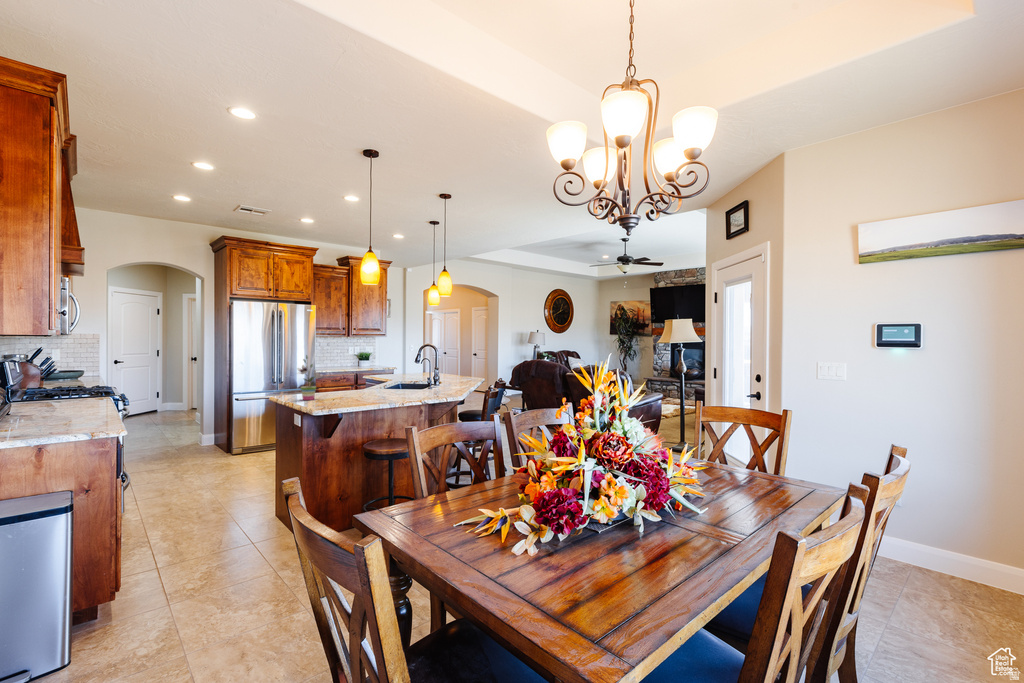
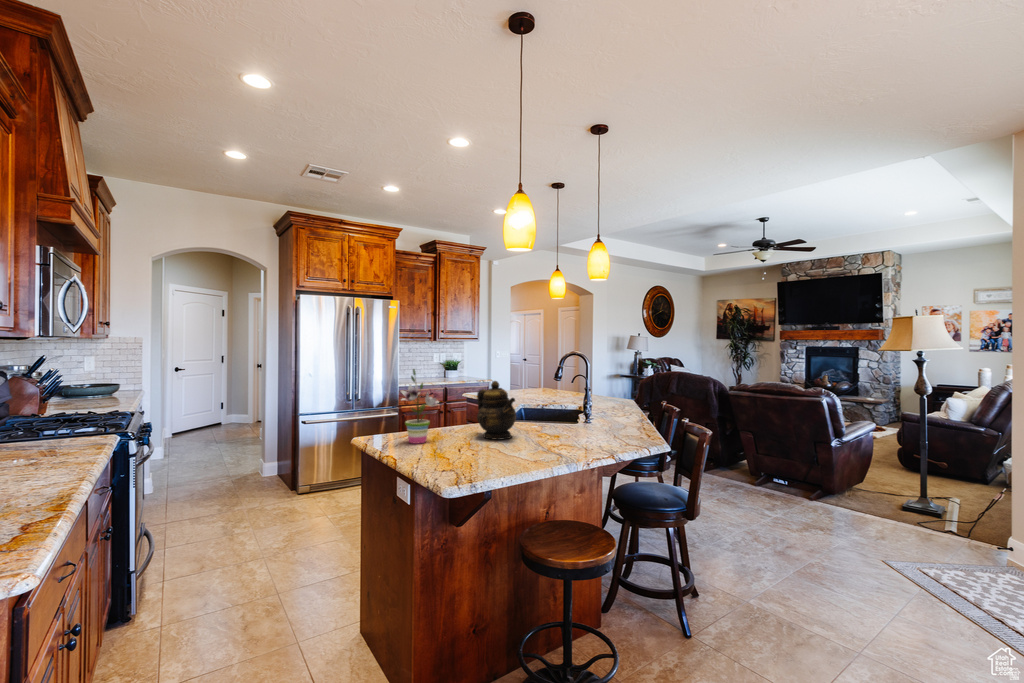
teapot: none [348,362,374,398] -> present [477,381,516,440]

